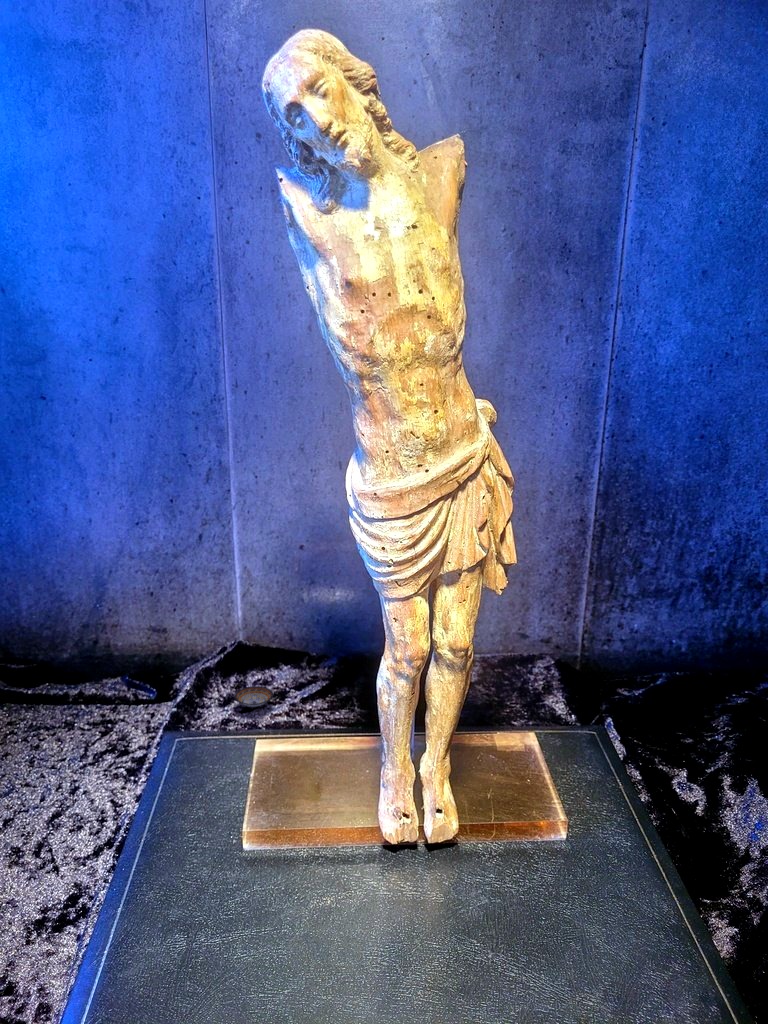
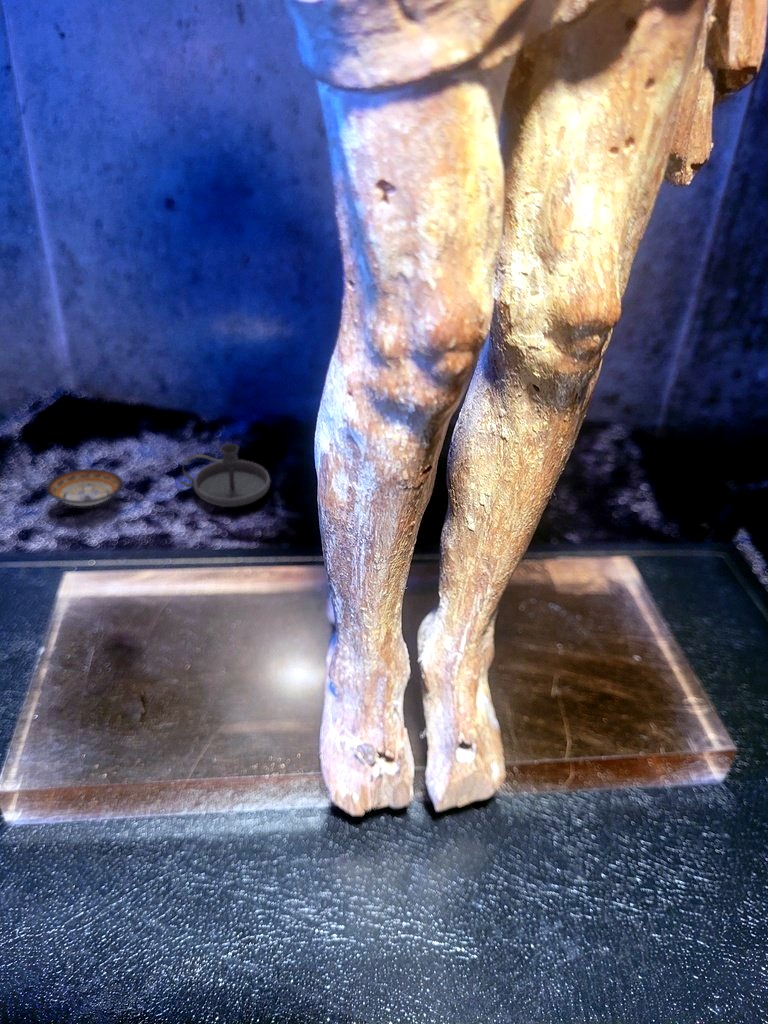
candlestick: none [303,672,352,707] -> present [180,444,270,507]

